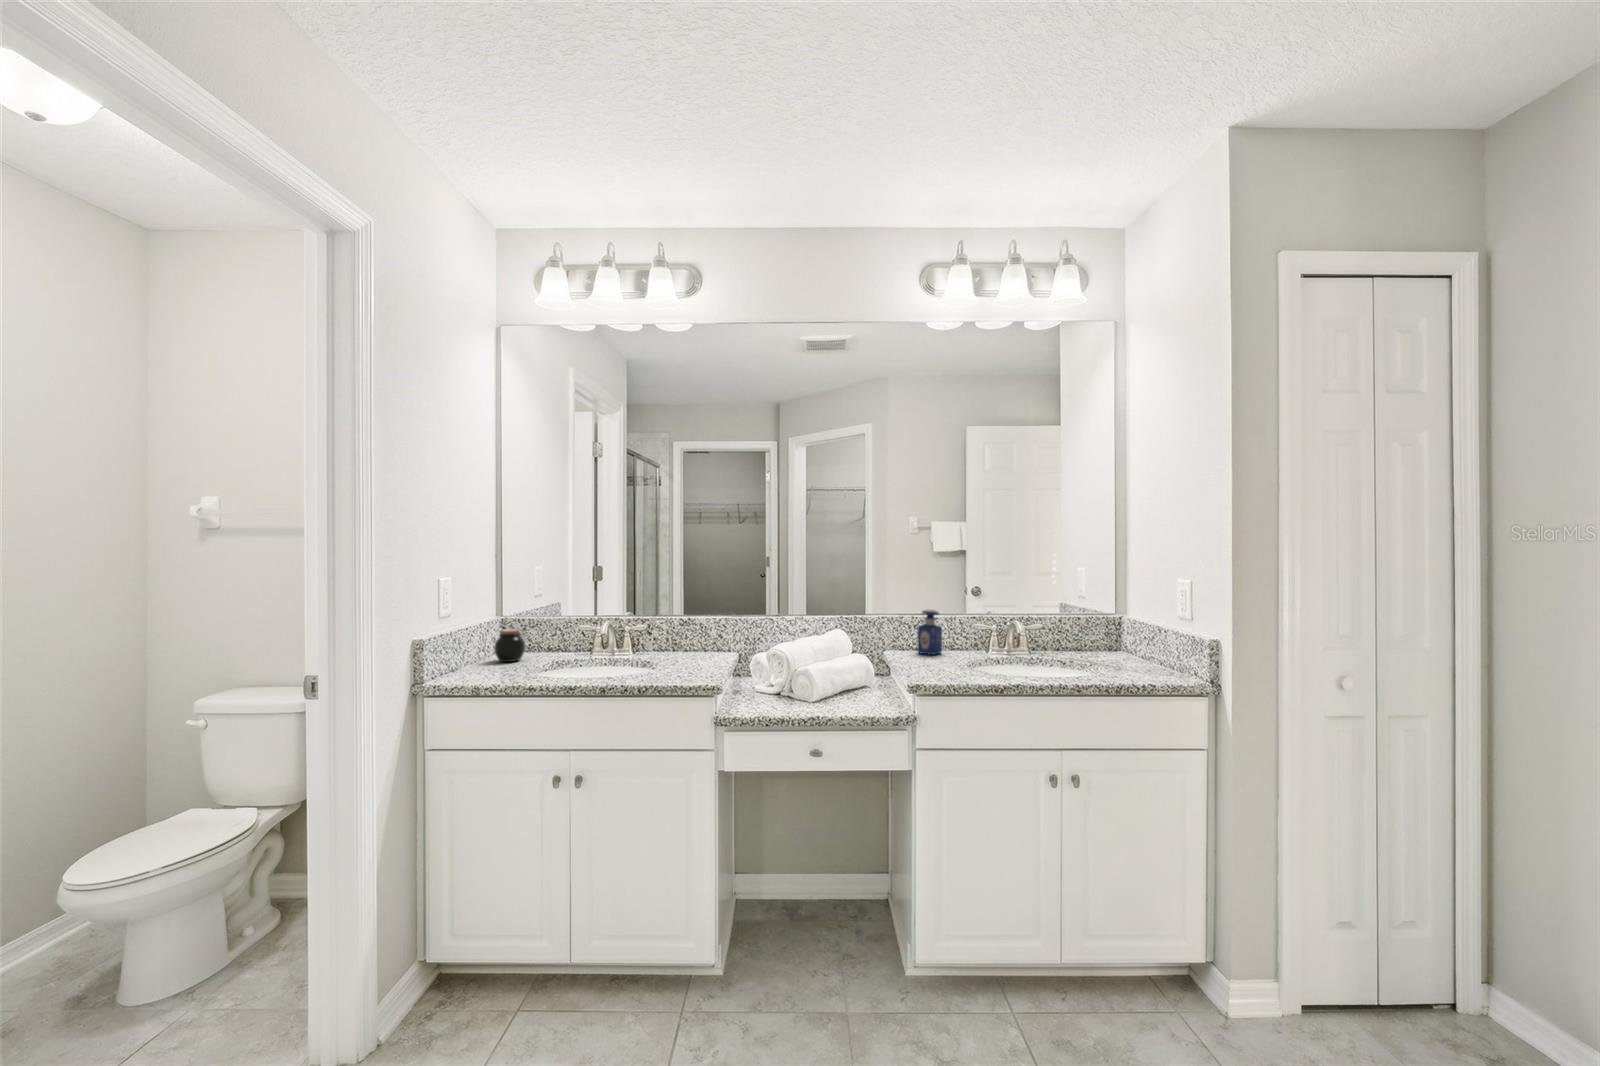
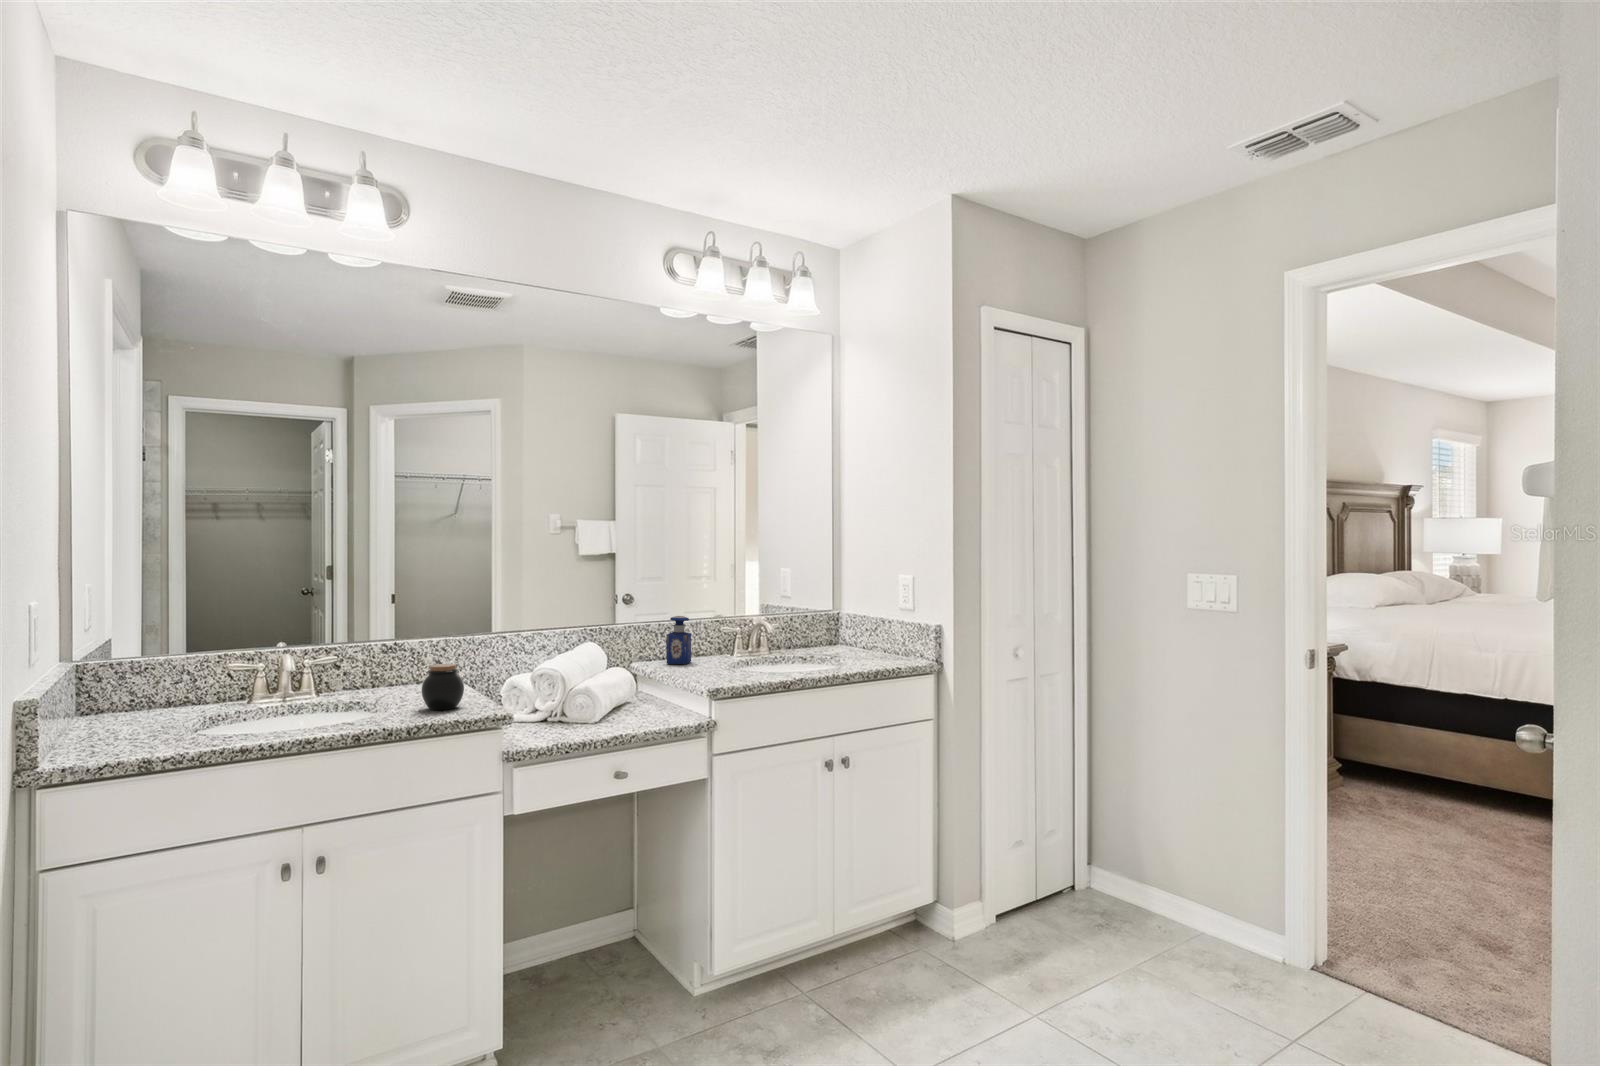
jar: present [494,629,525,662] -> present [422,664,464,710]

